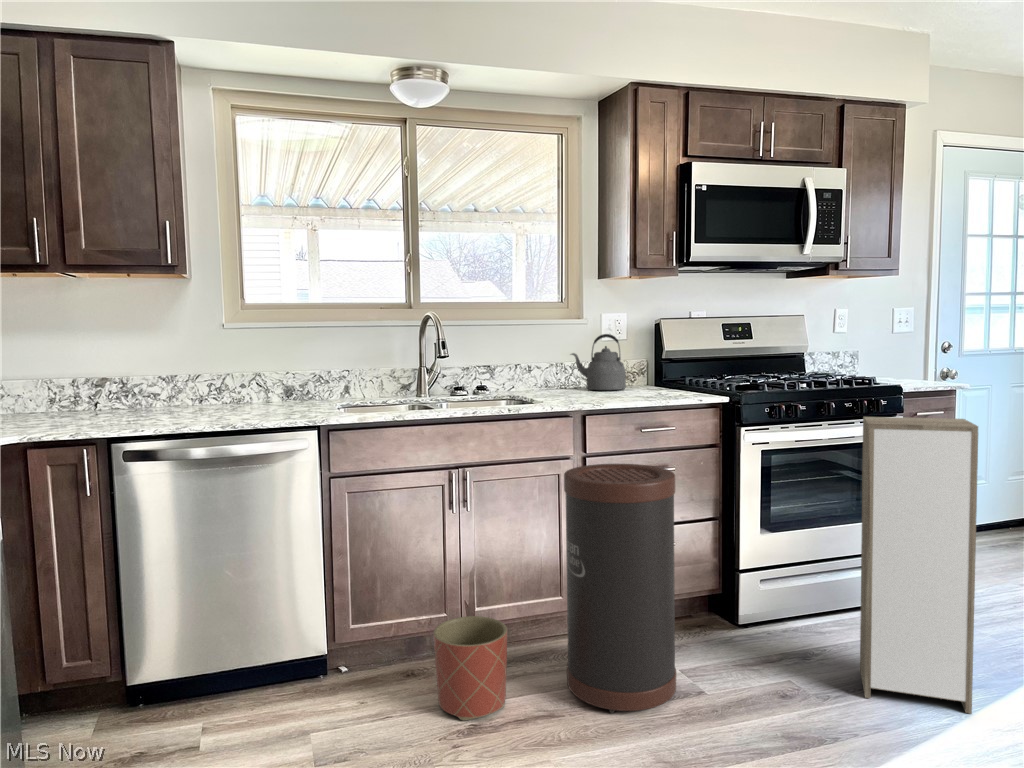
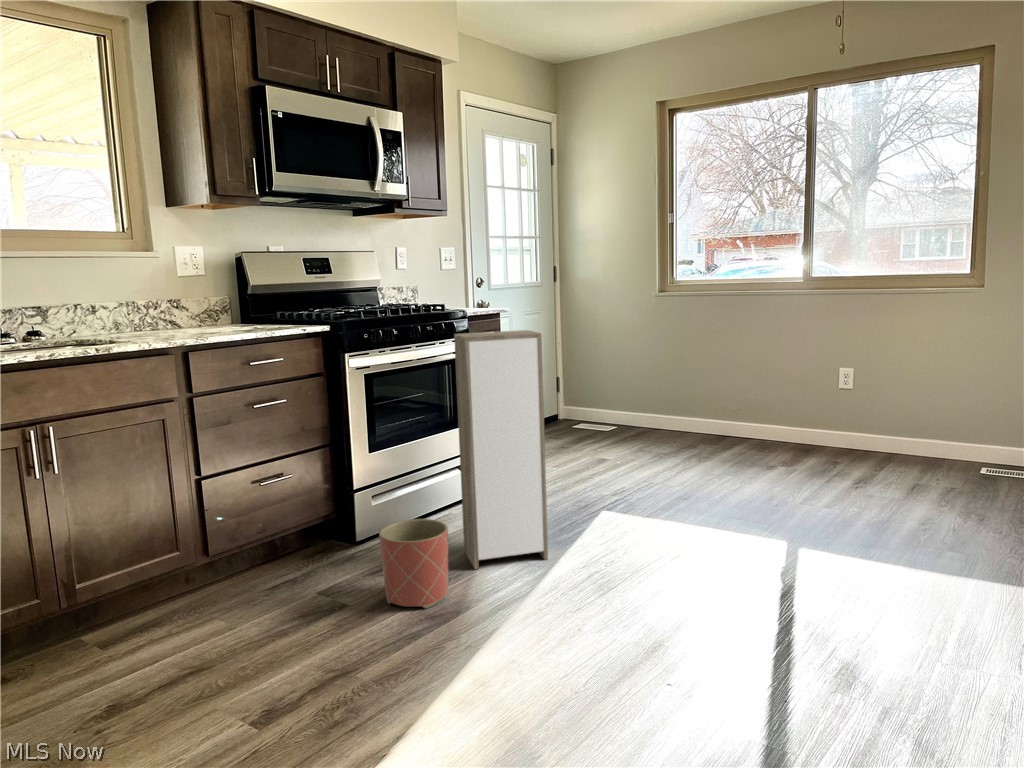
kettle: present [571,334,626,390] -> none [143,267,215,329]
trash can: present [564,464,676,713] -> none [184,397,321,647]
planter: present [434,616,507,721] -> present [379,519,448,608]

